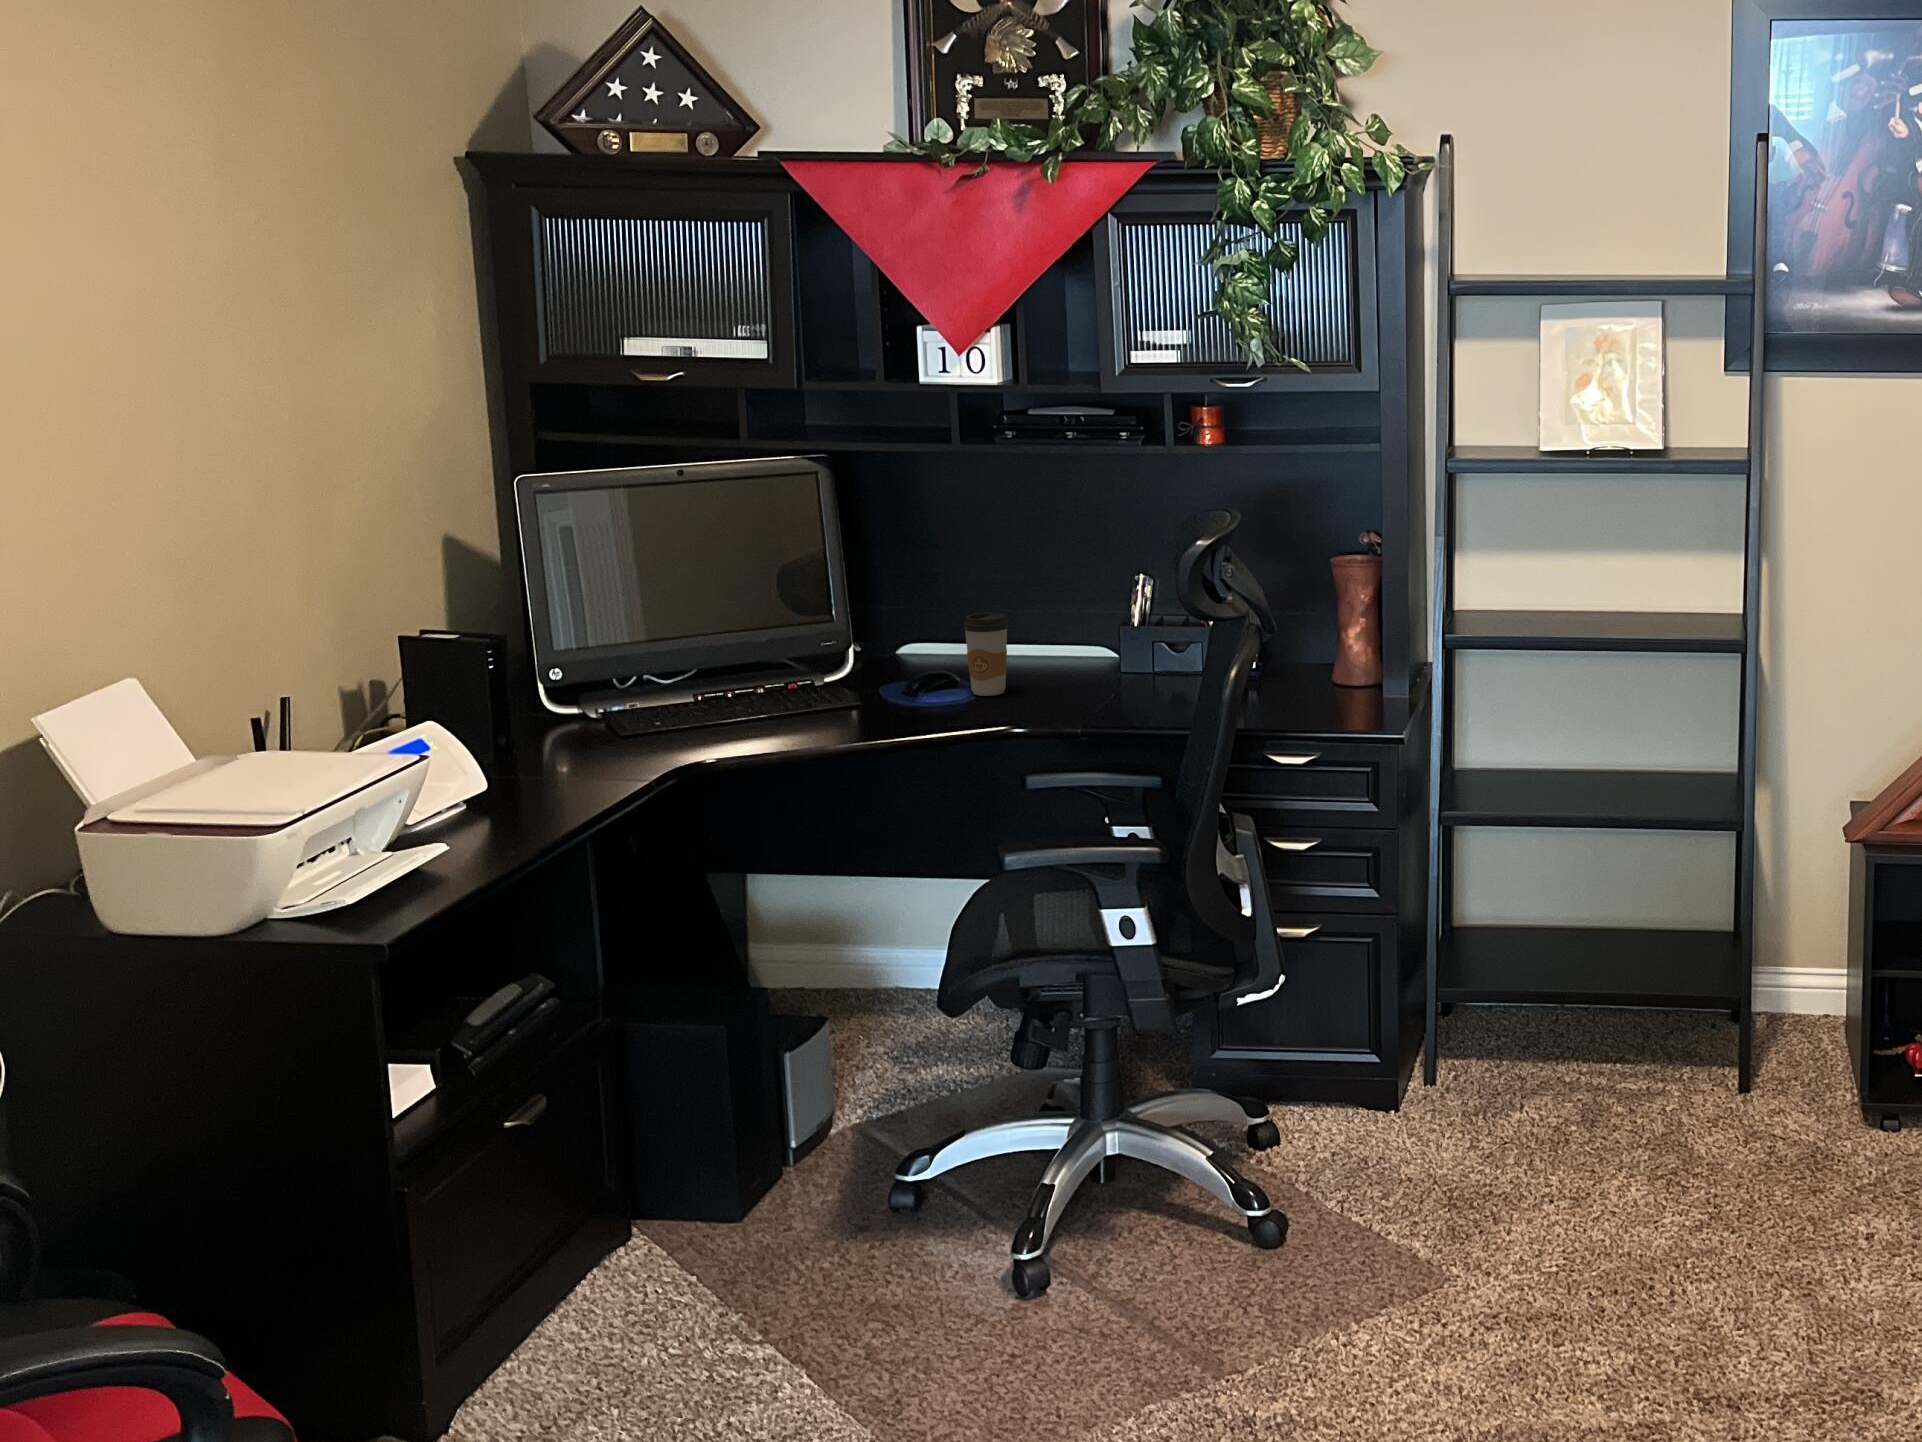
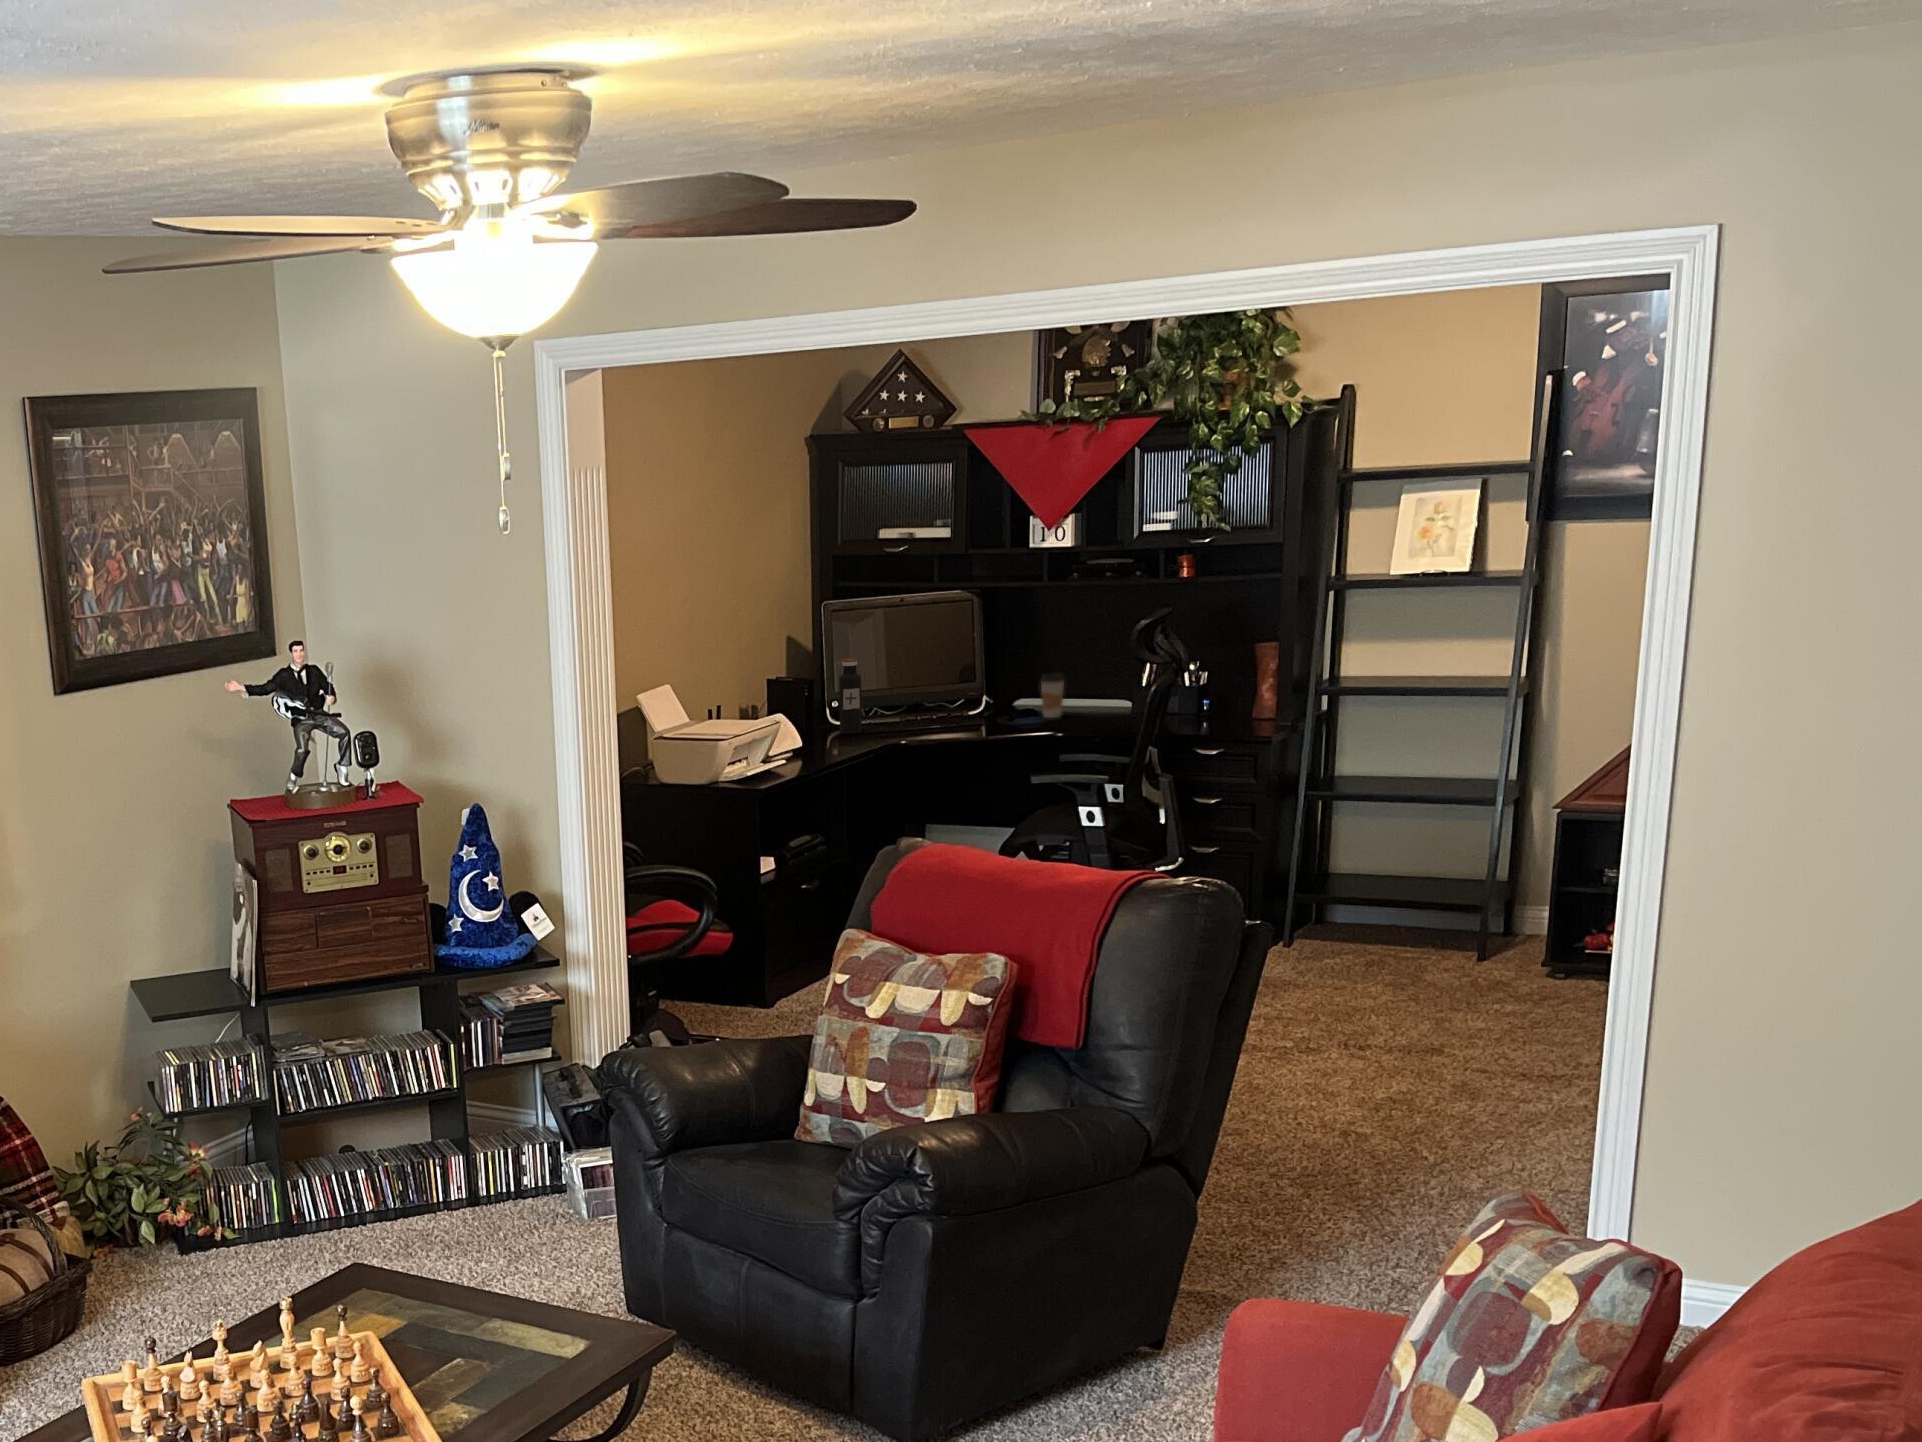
water bottle: none [564,598,619,749] -> present [839,659,862,734]

